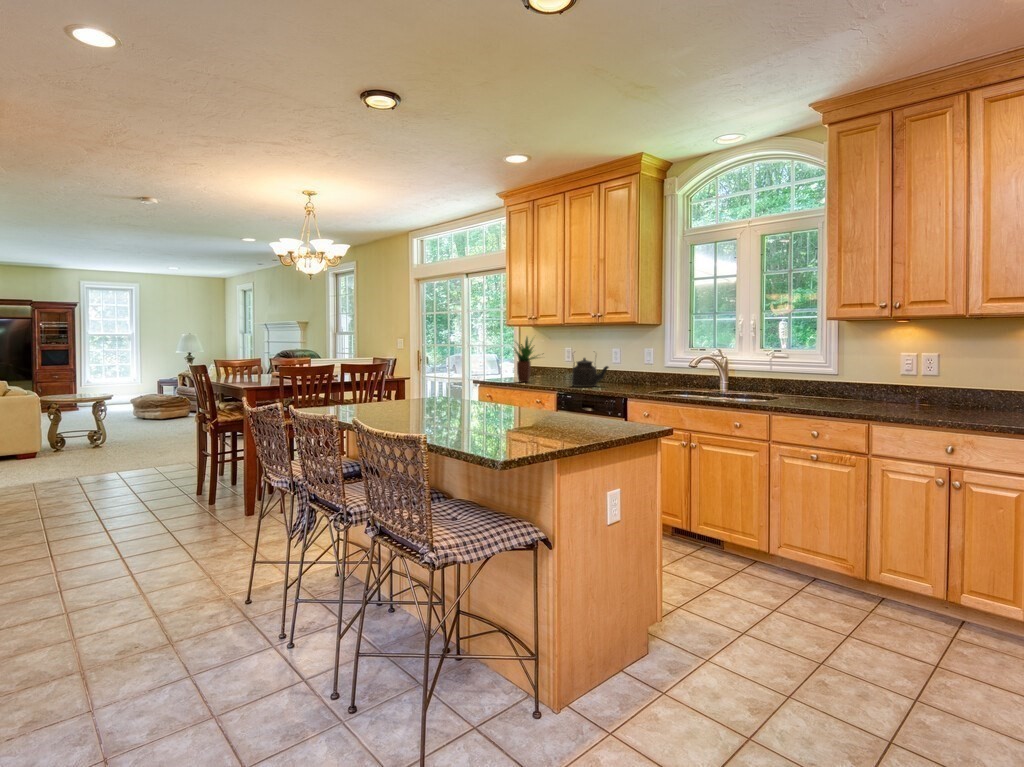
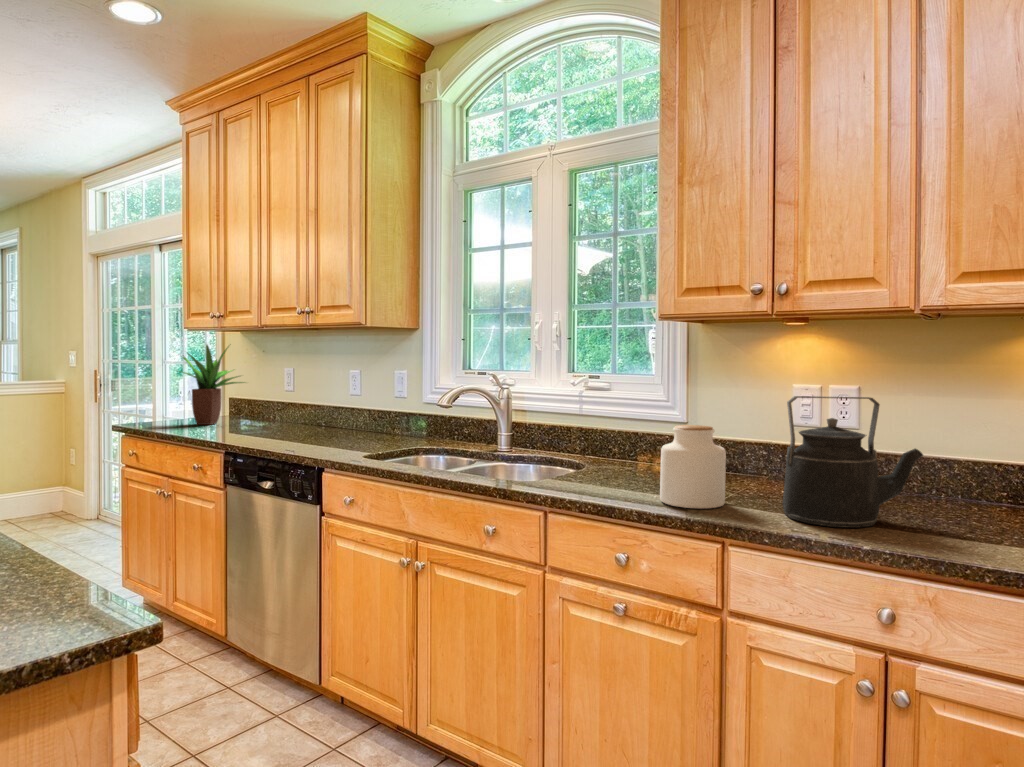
kettle: present [572,358,609,387] -> present [783,396,923,528]
jar: none [833,372,868,410] -> present [660,425,726,509]

